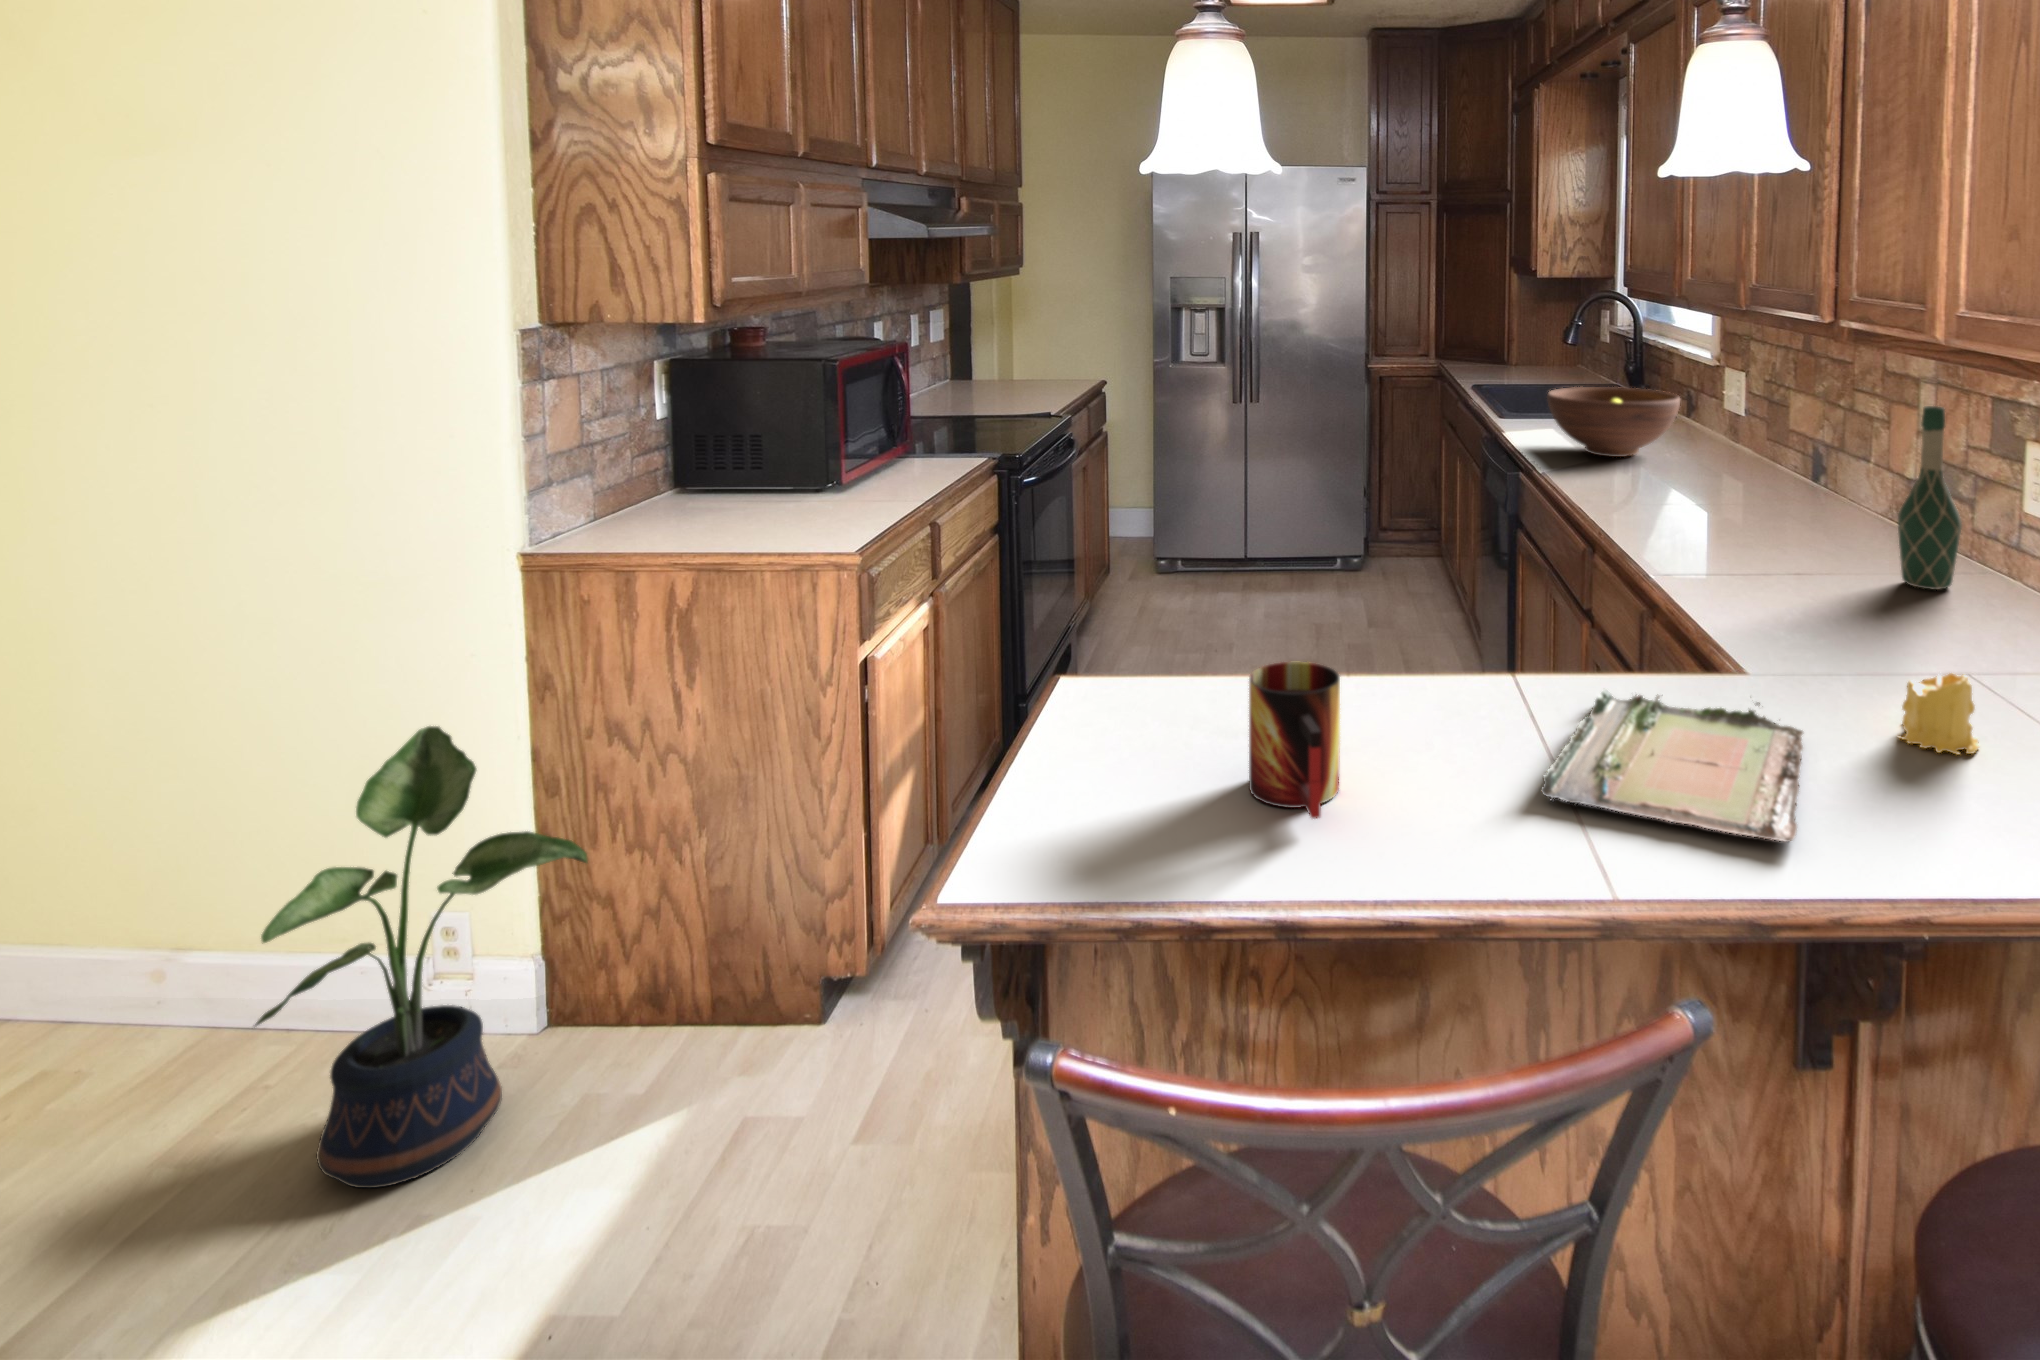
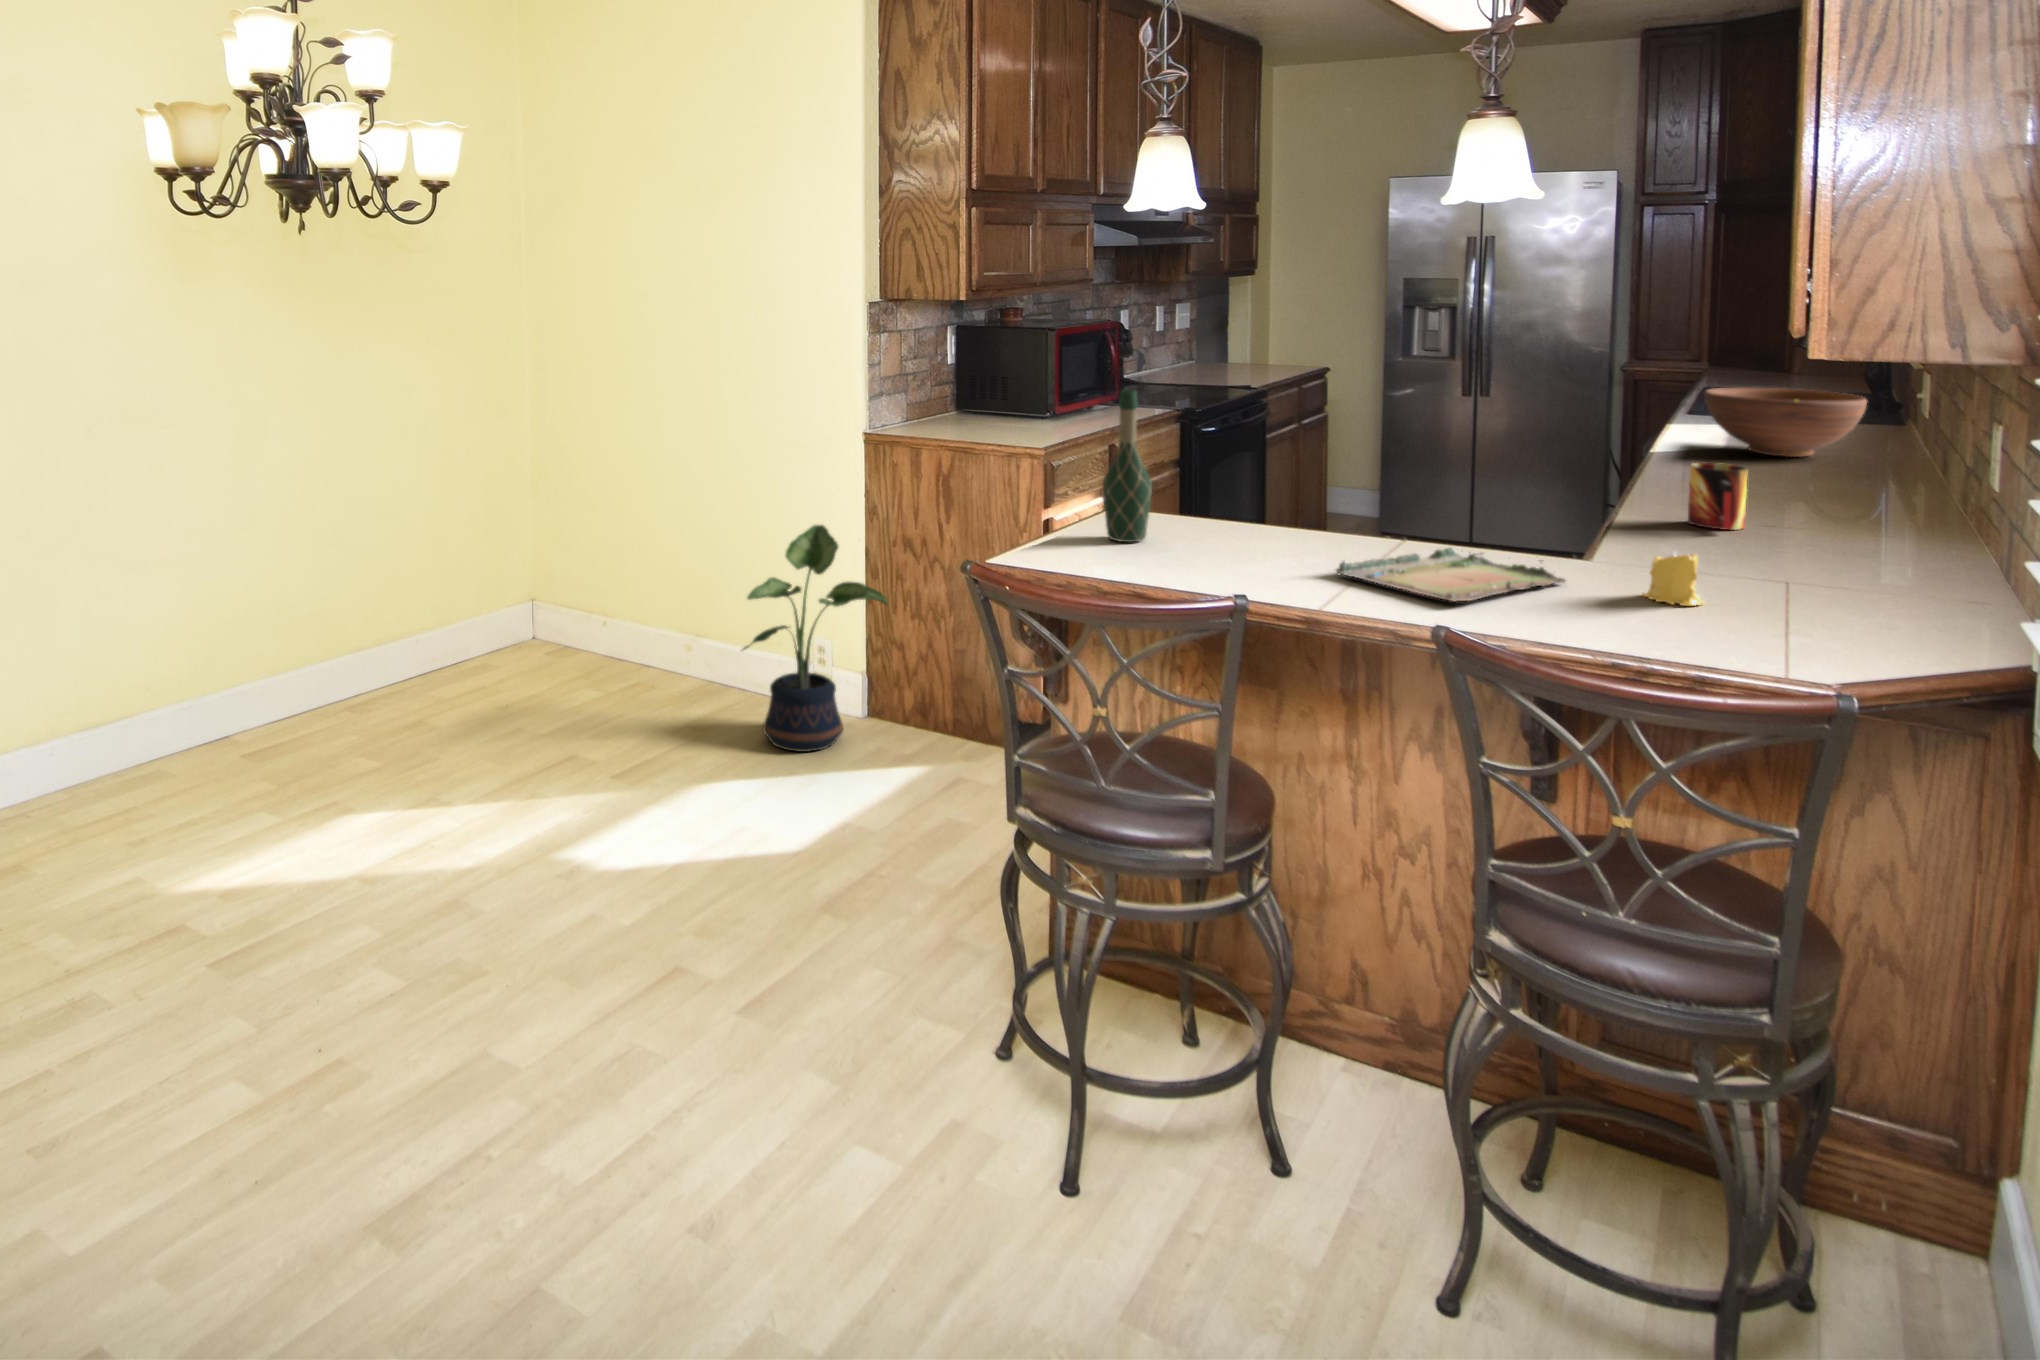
wine bottle: present [1897,406,1962,590] -> present [1102,390,1152,542]
mug: present [1249,662,1340,819] -> present [1688,463,1748,530]

